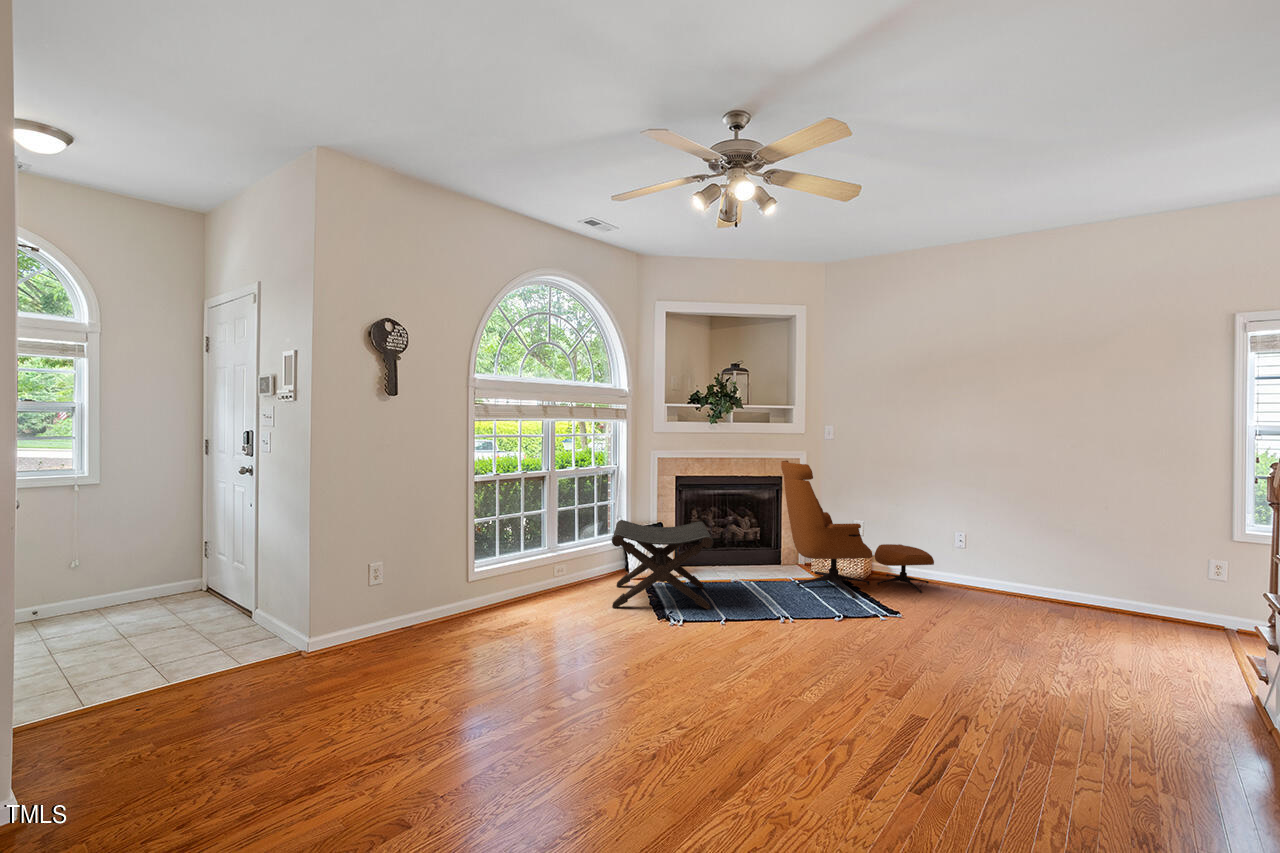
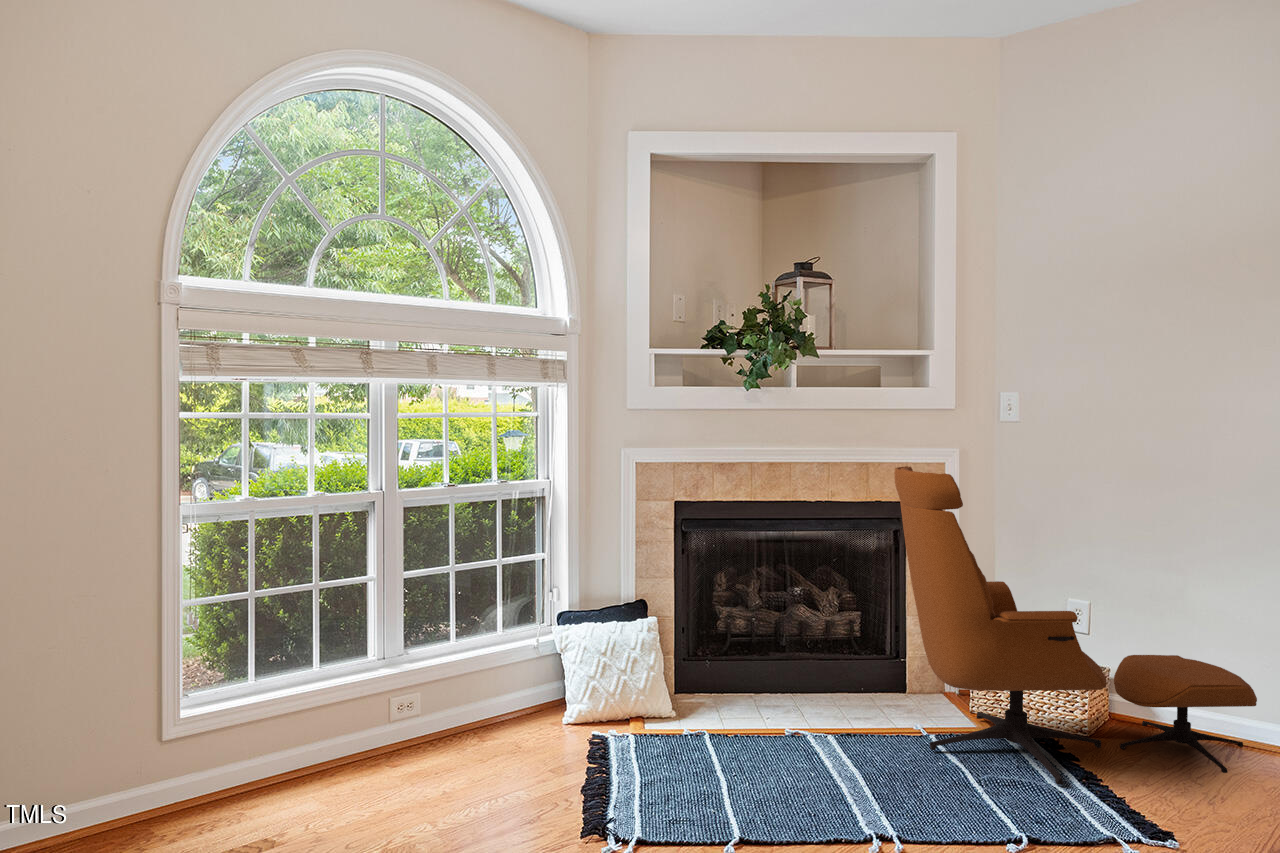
footstool: present [612,520,713,610] -> none [489,597,721,809]

